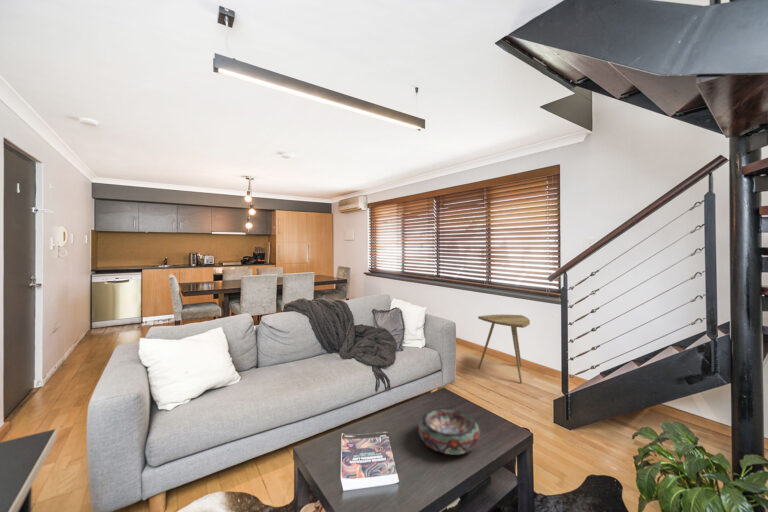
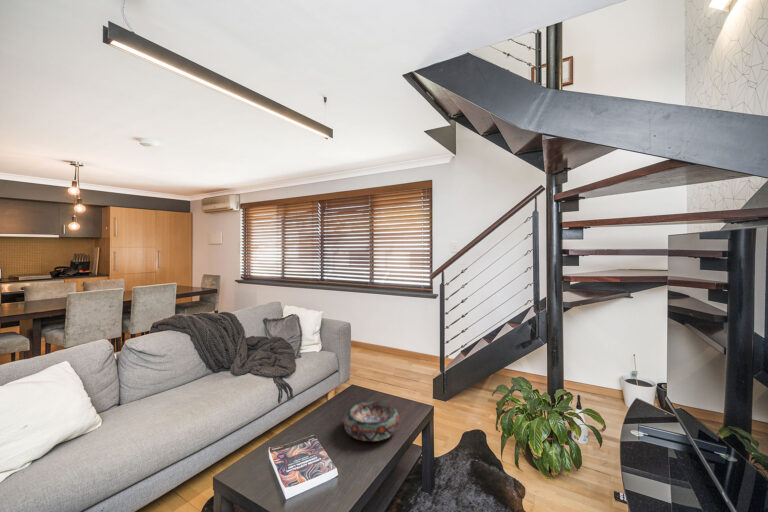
side table: present [478,315,530,383] -> none [366,312,410,372]

